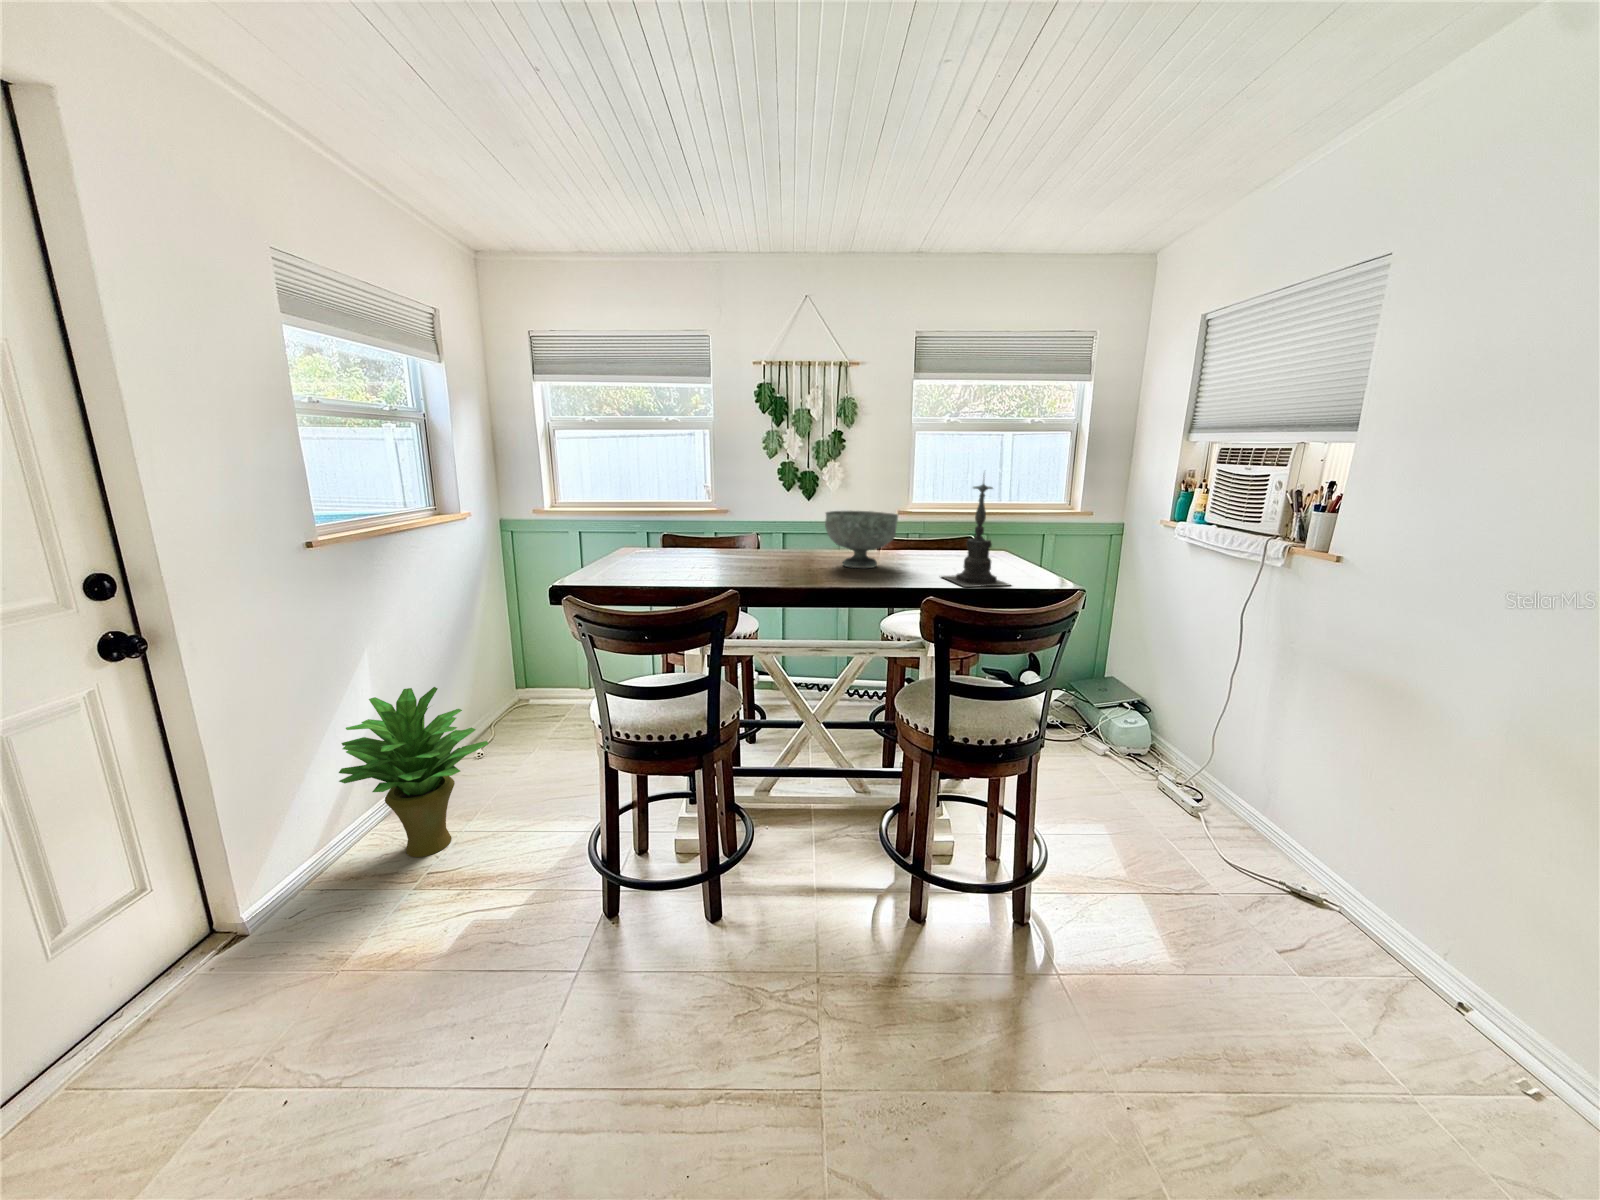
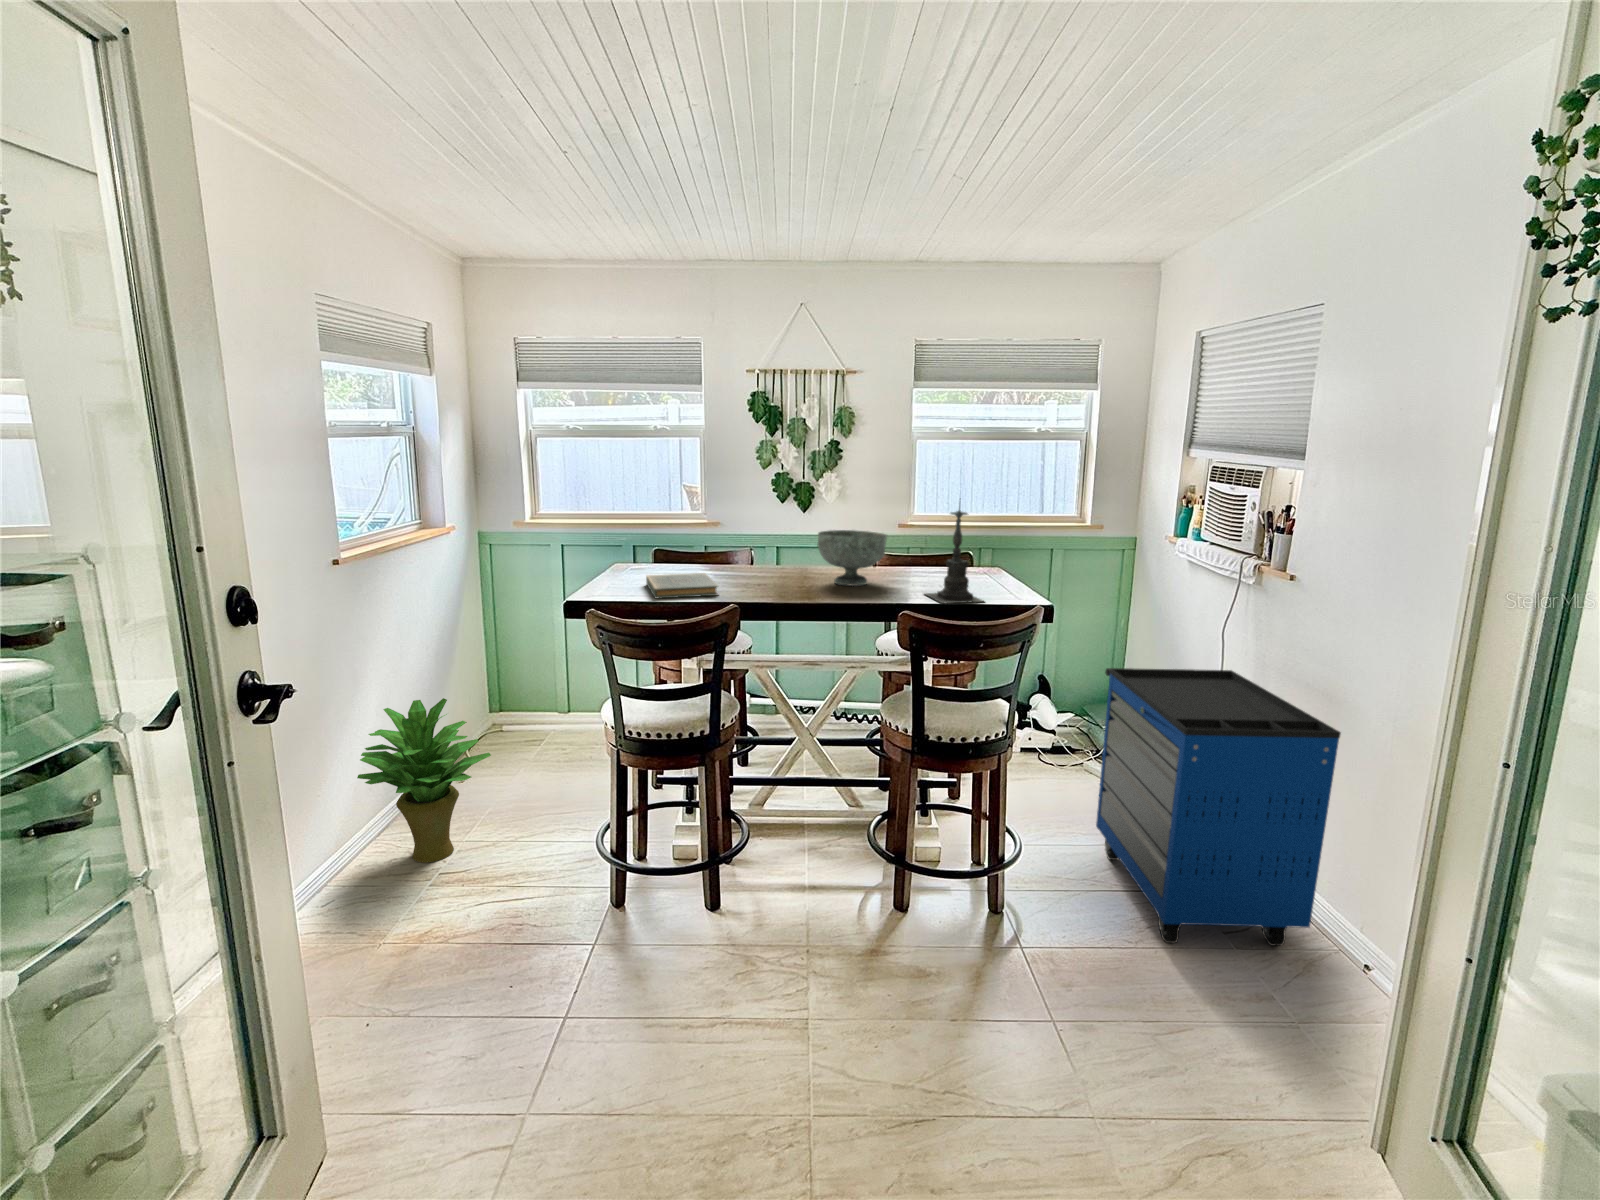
book: none [644,555,720,582] -> present [646,573,718,598]
storage cabinet: none [1113,654,1452,971] -> present [1096,668,1341,946]

